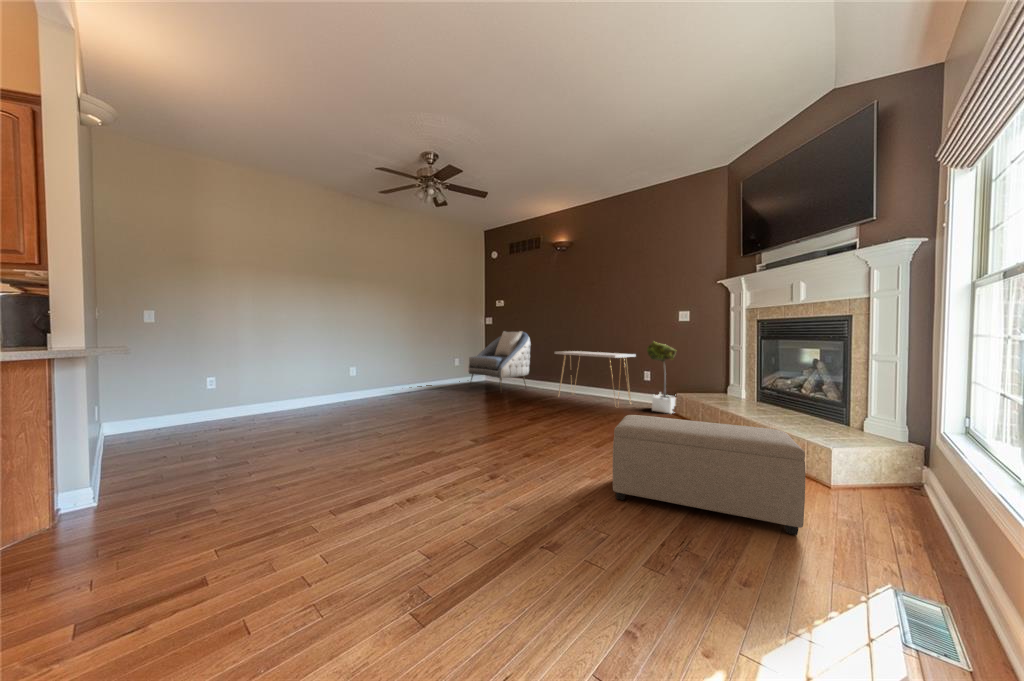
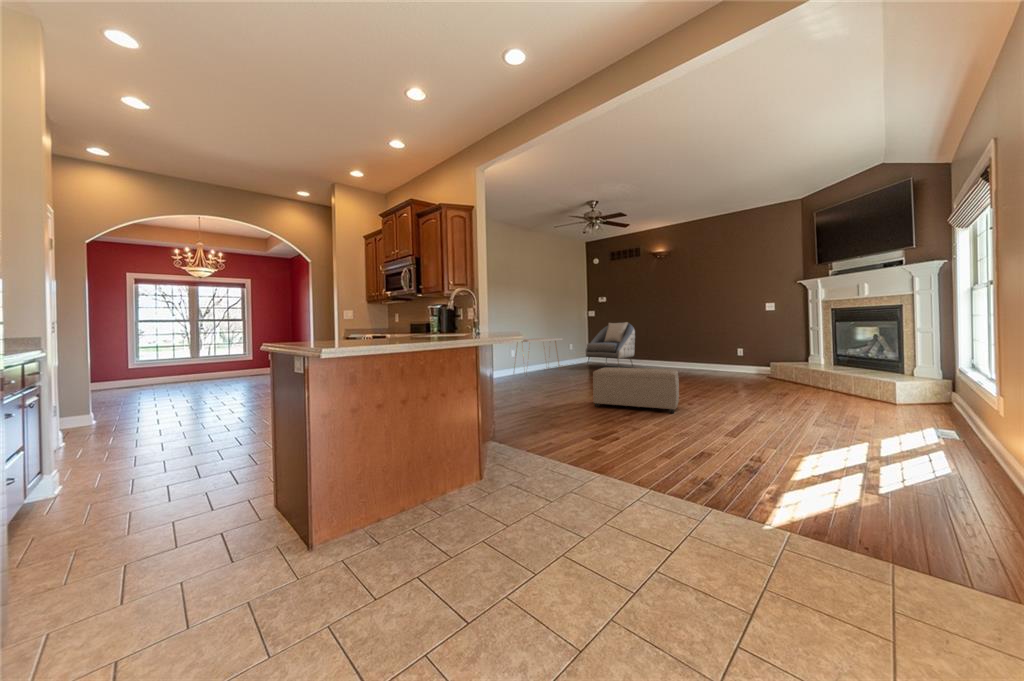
potted tree: present [647,342,677,413] -> none [742,326,767,378]
console table: present [555,351,636,404] -> present [521,338,563,369]
ottoman: present [613,415,806,535] -> present [593,367,679,413]

